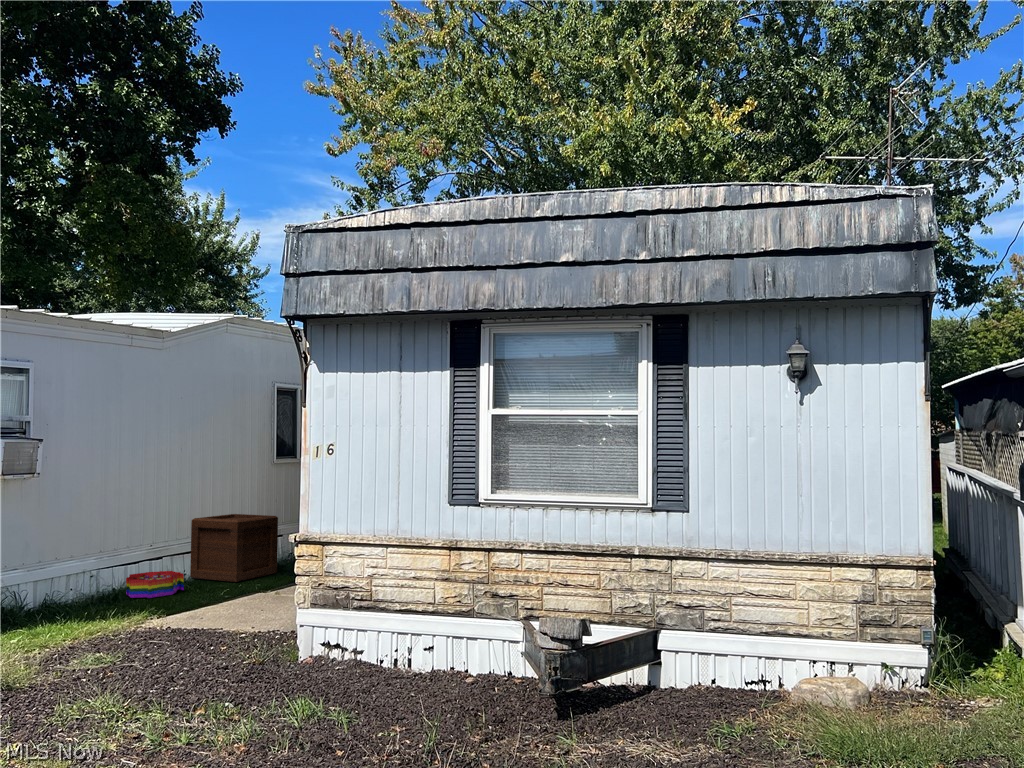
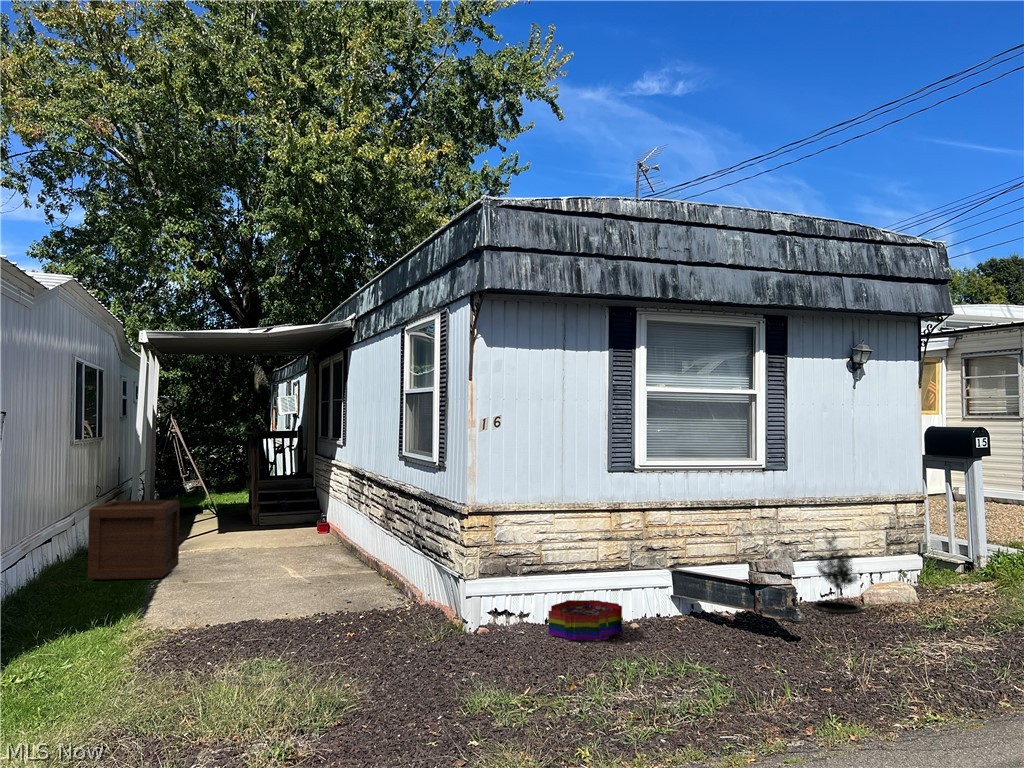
storage bin: present [126,571,184,598] -> present [548,600,622,640]
potted tree: none [698,591,769,711] -> present [813,533,860,613]

